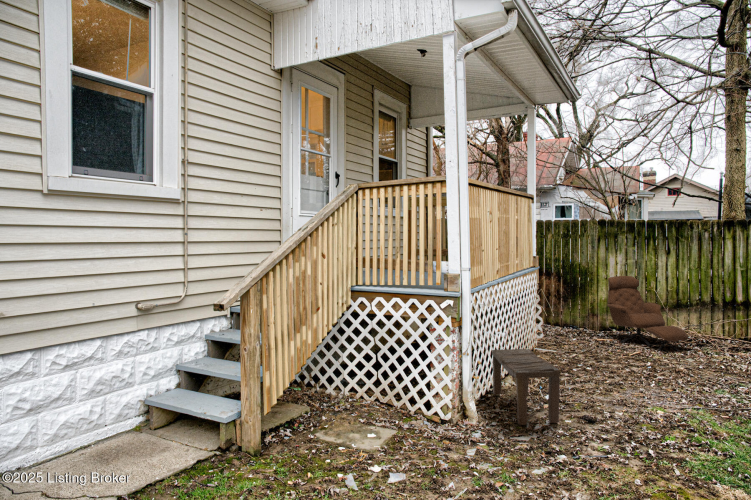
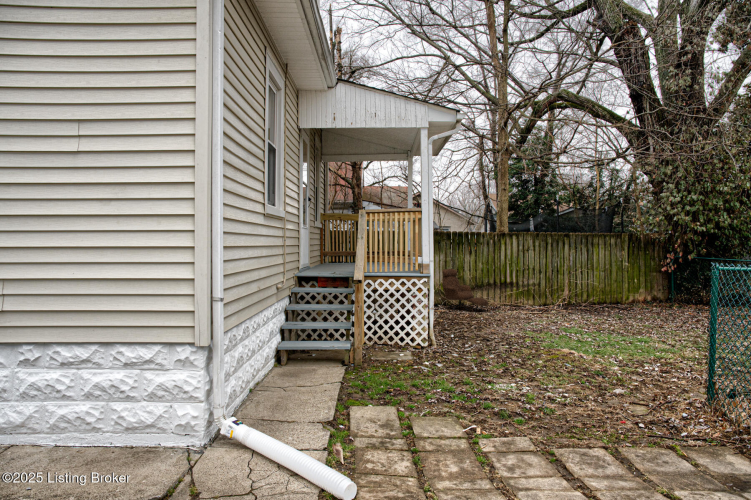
bench: present [492,349,560,425] -> none [427,308,476,344]

